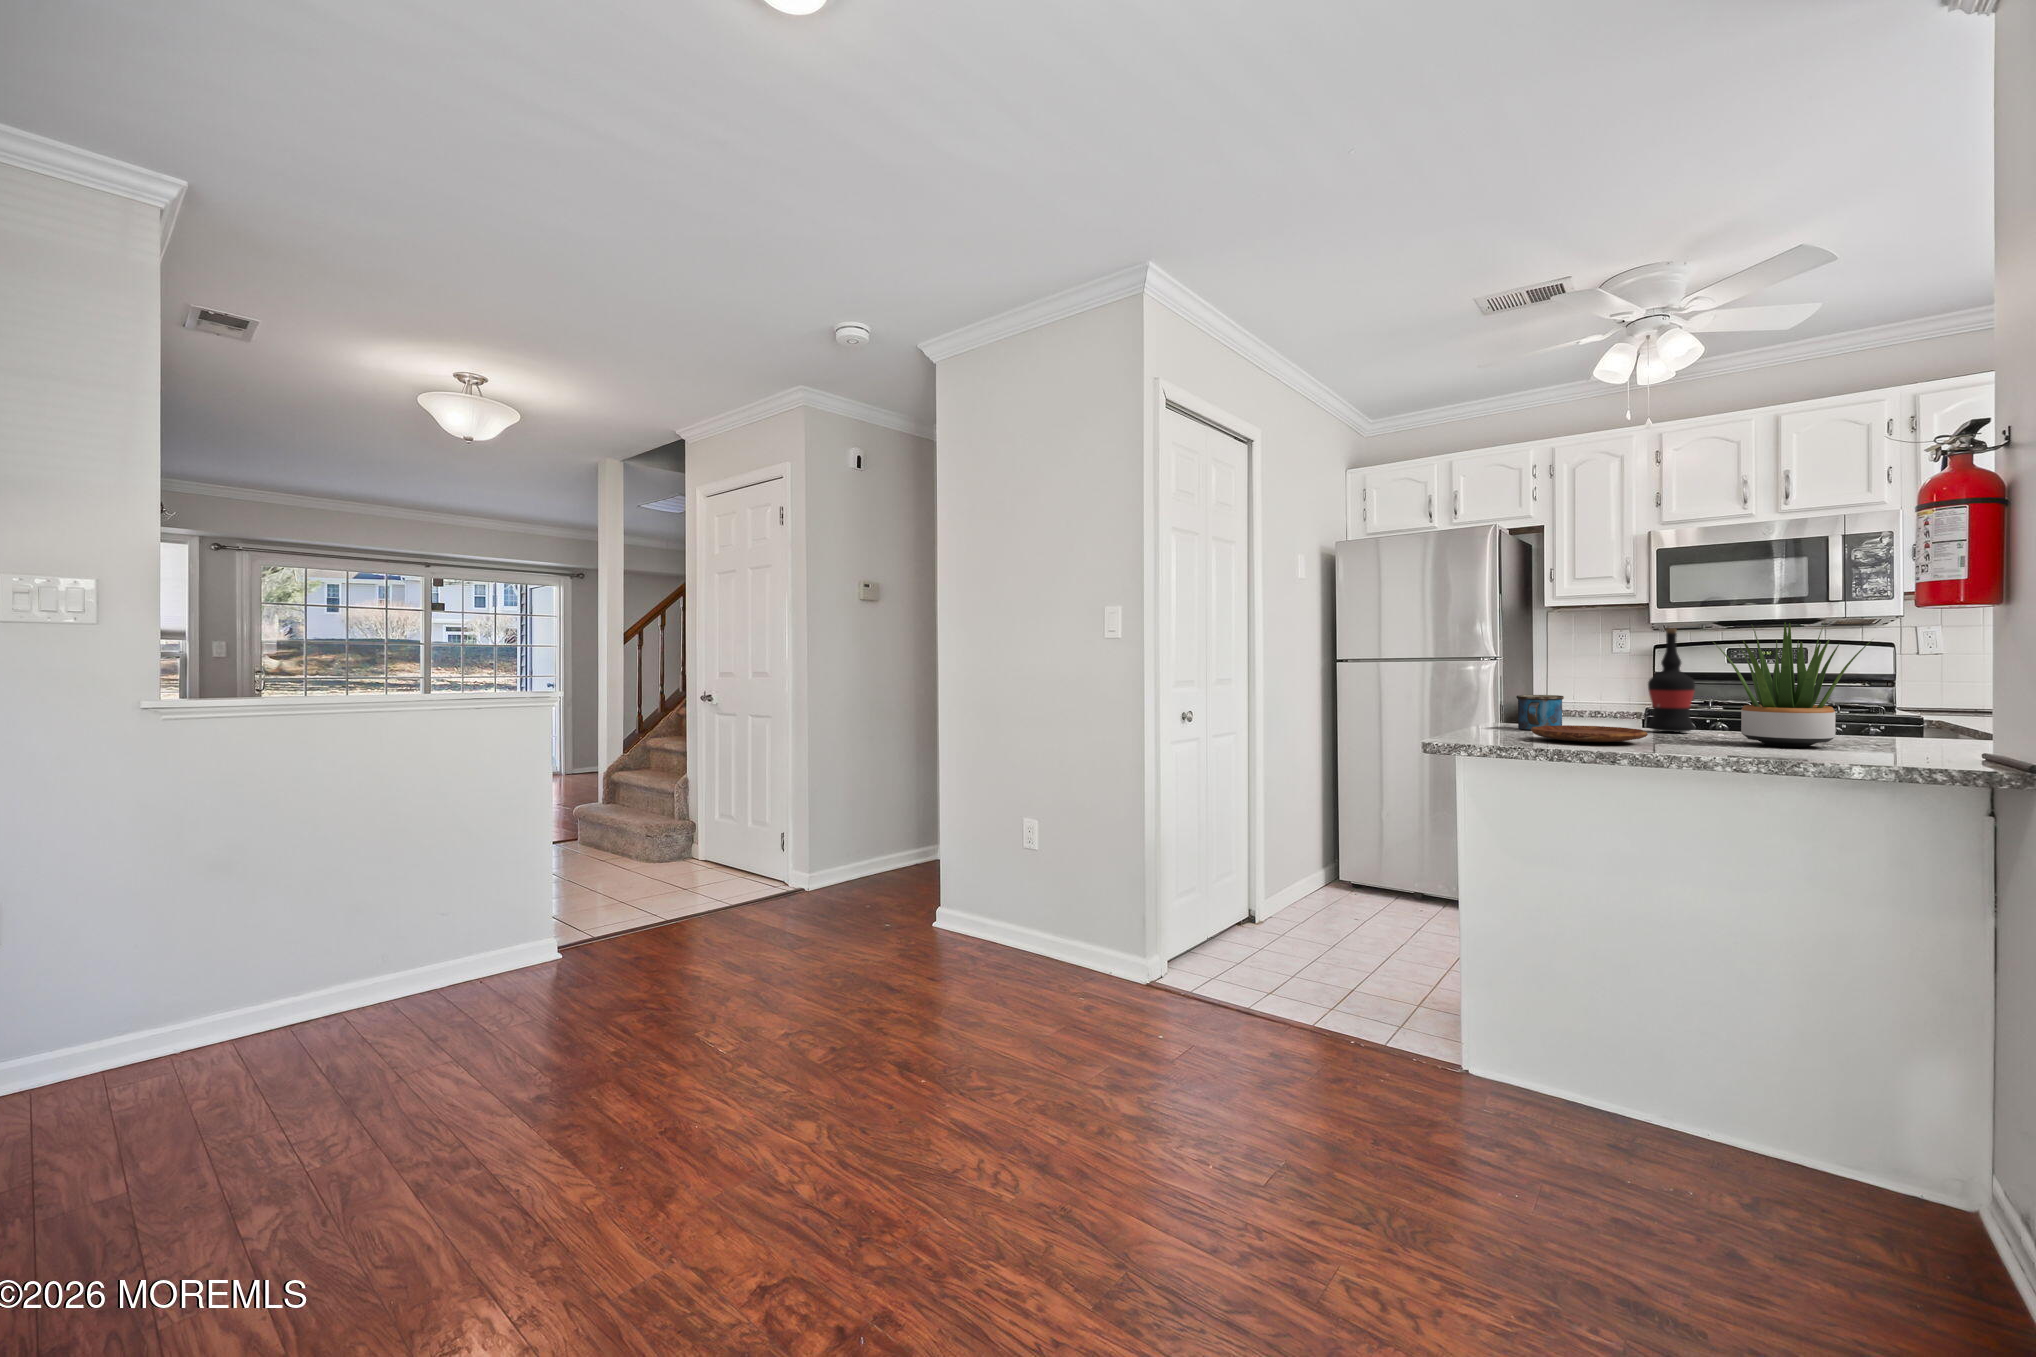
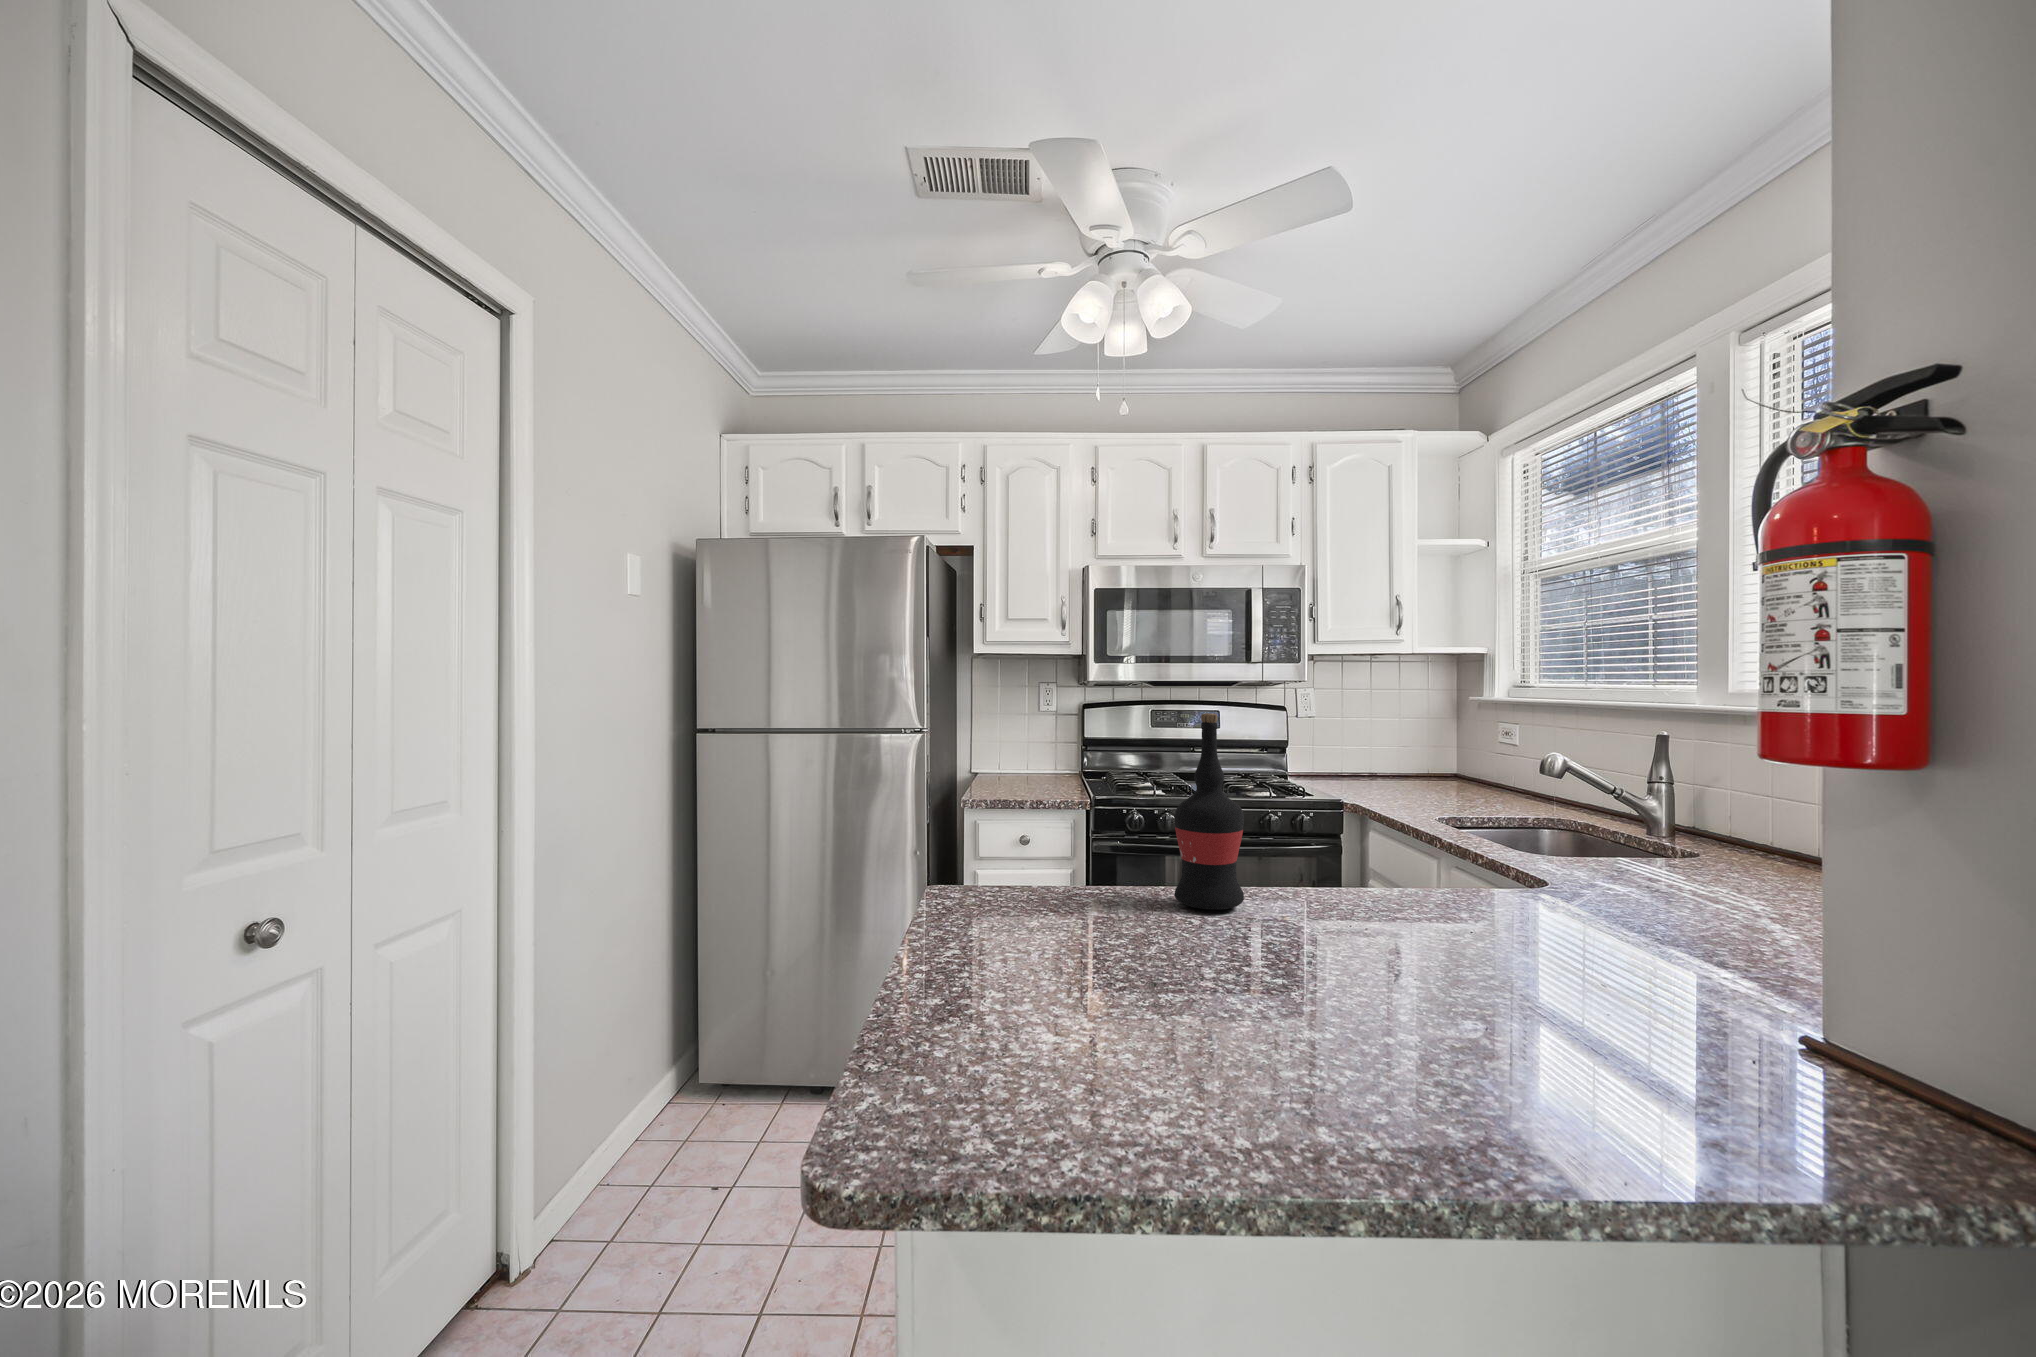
potted plant: present [1716,622,1871,747] -> none [1309,721,1622,986]
mug: present [1516,695,1564,730] -> none [964,842,1050,930]
tray: present [1531,725,1648,742] -> none [1010,952,1264,1059]

